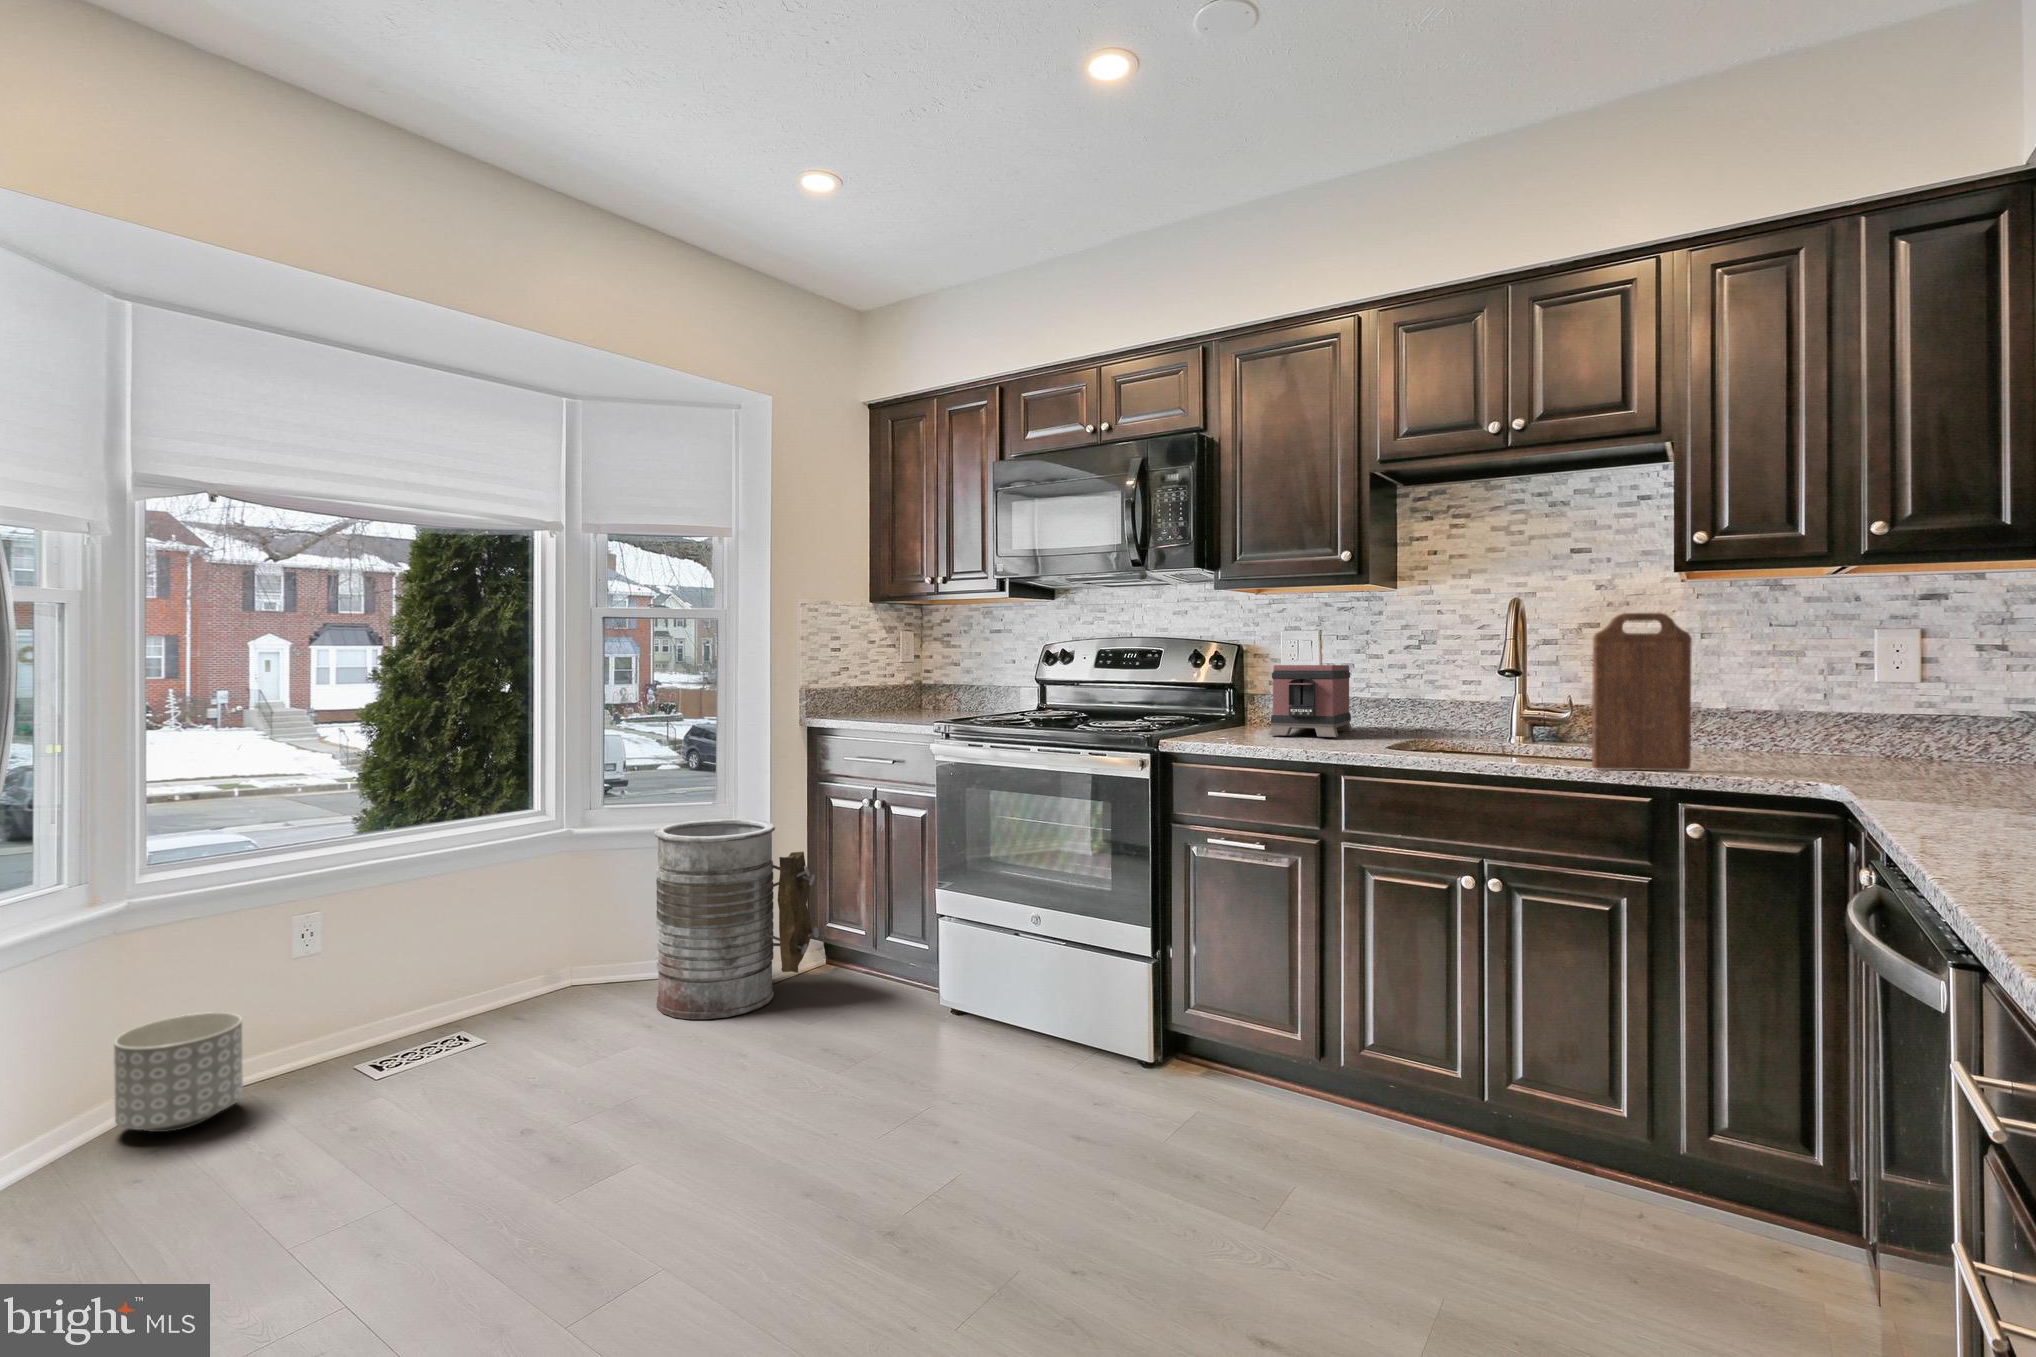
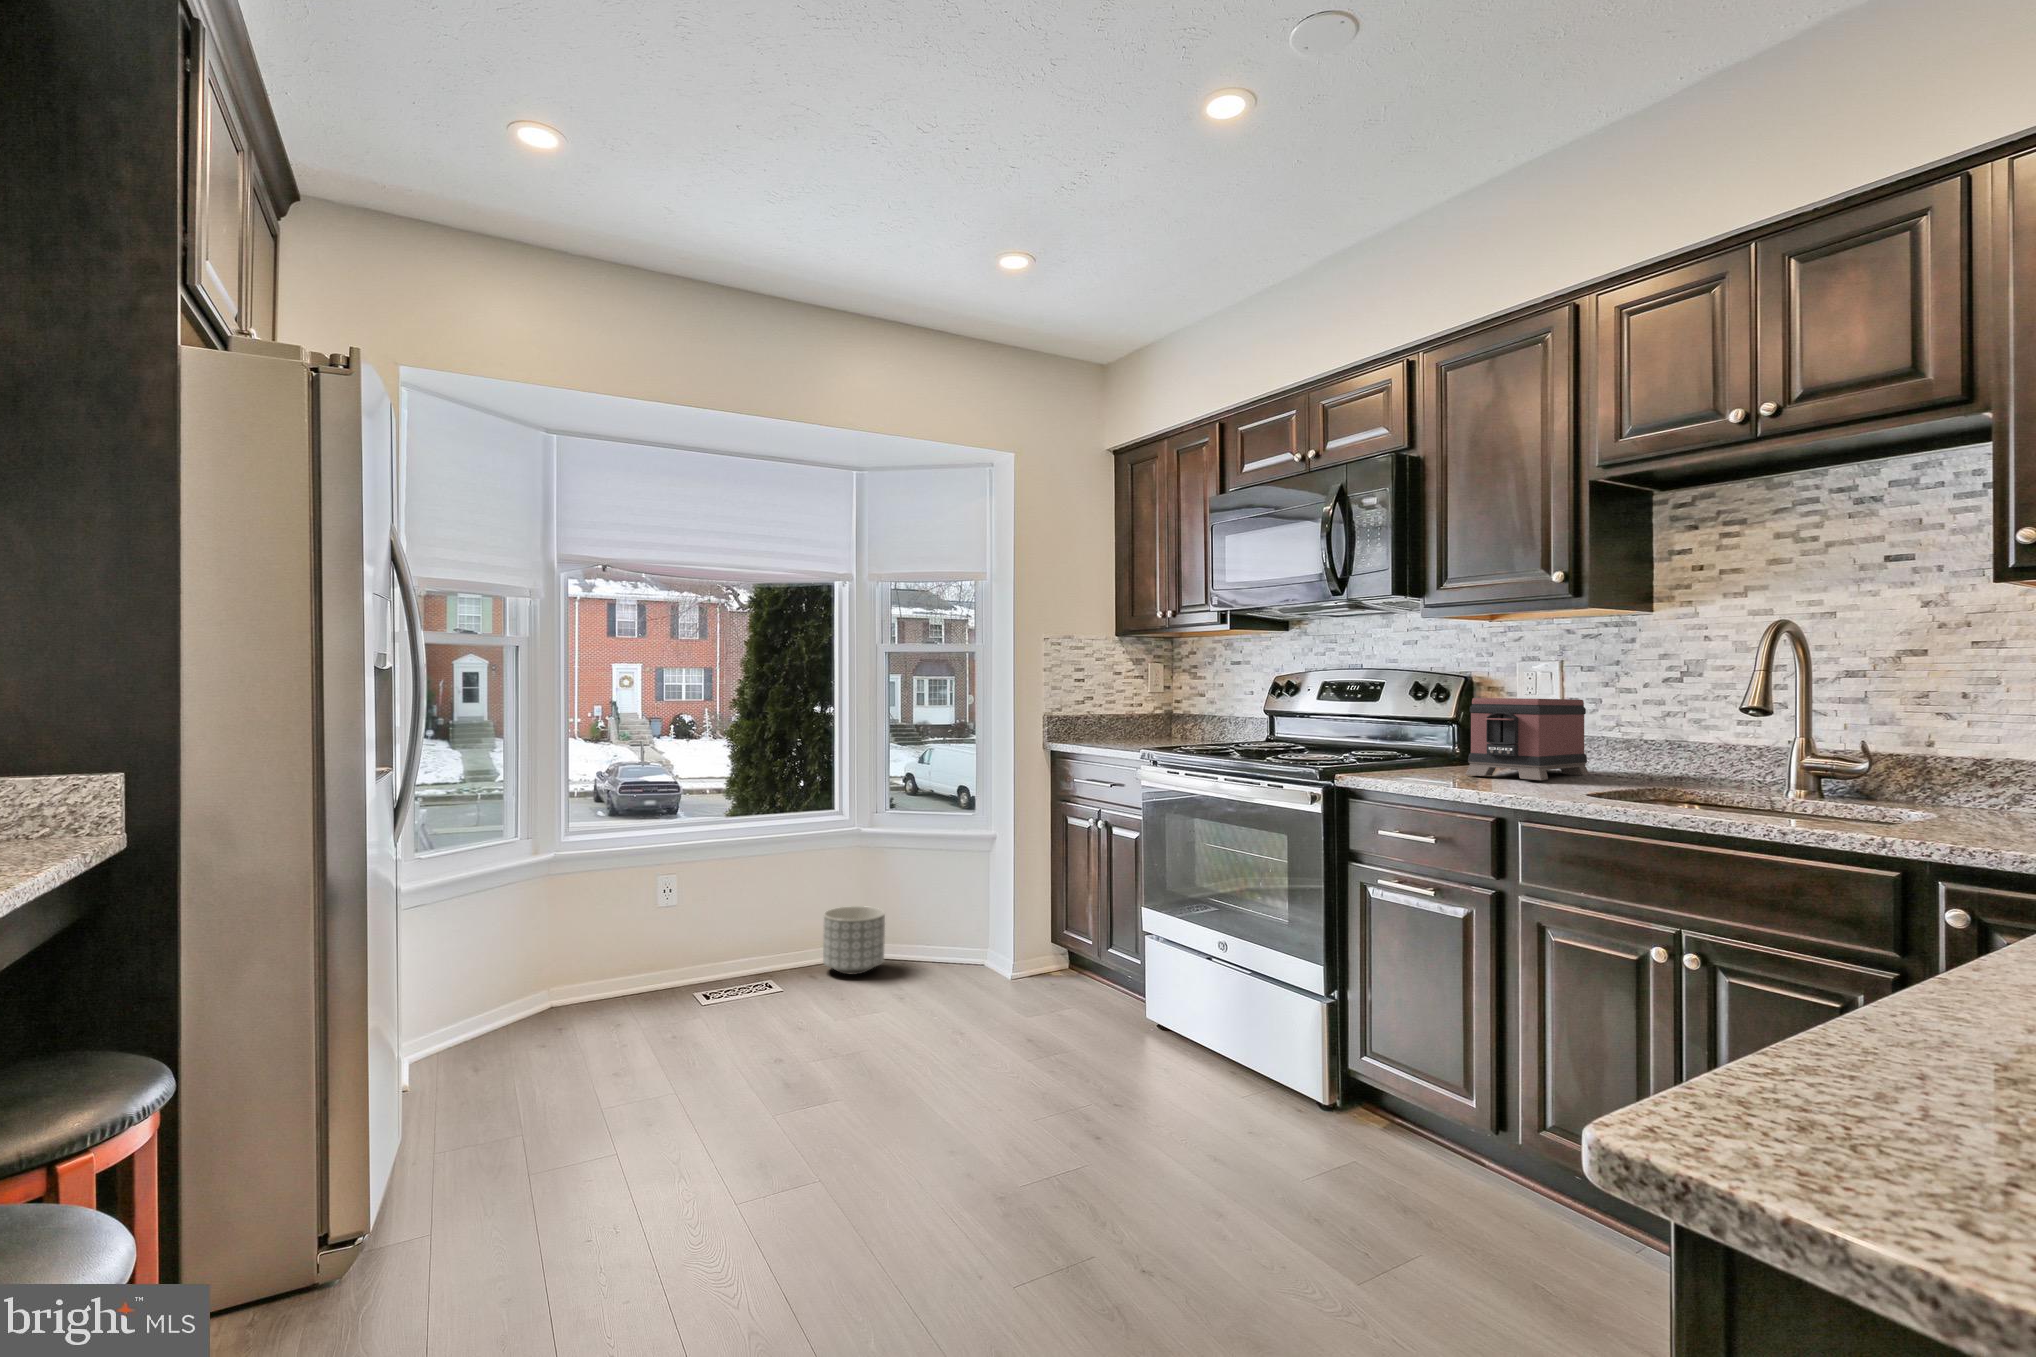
cutting board: present [1592,613,1692,770] -> none [1822,634,1981,843]
trash can: present [654,819,819,1019] -> none [903,829,1040,1006]
planter: present [114,1012,243,1132] -> present [823,906,885,975]

